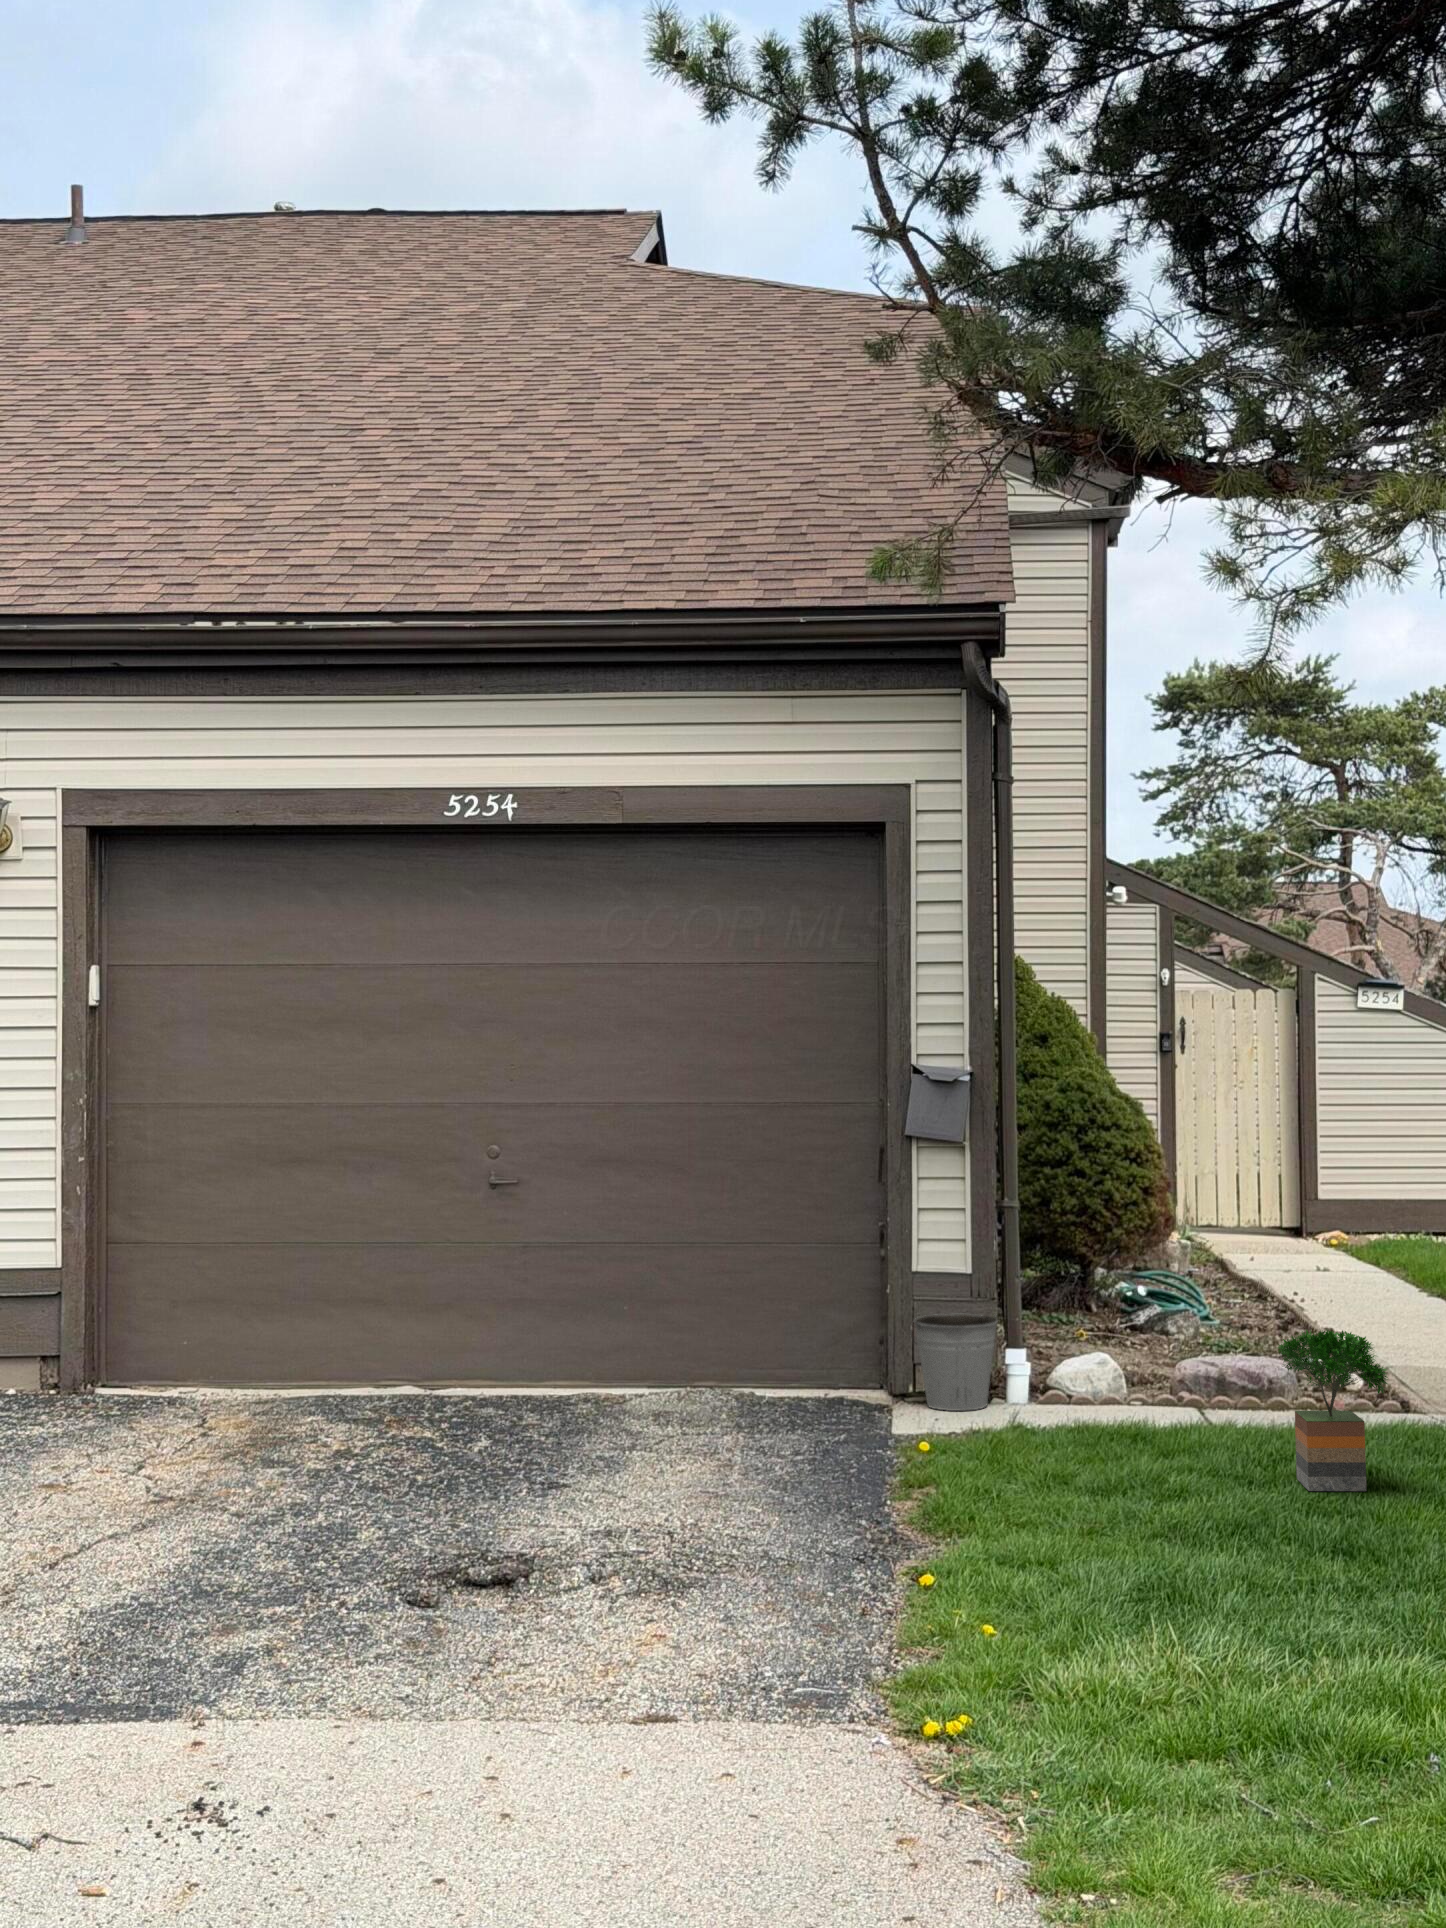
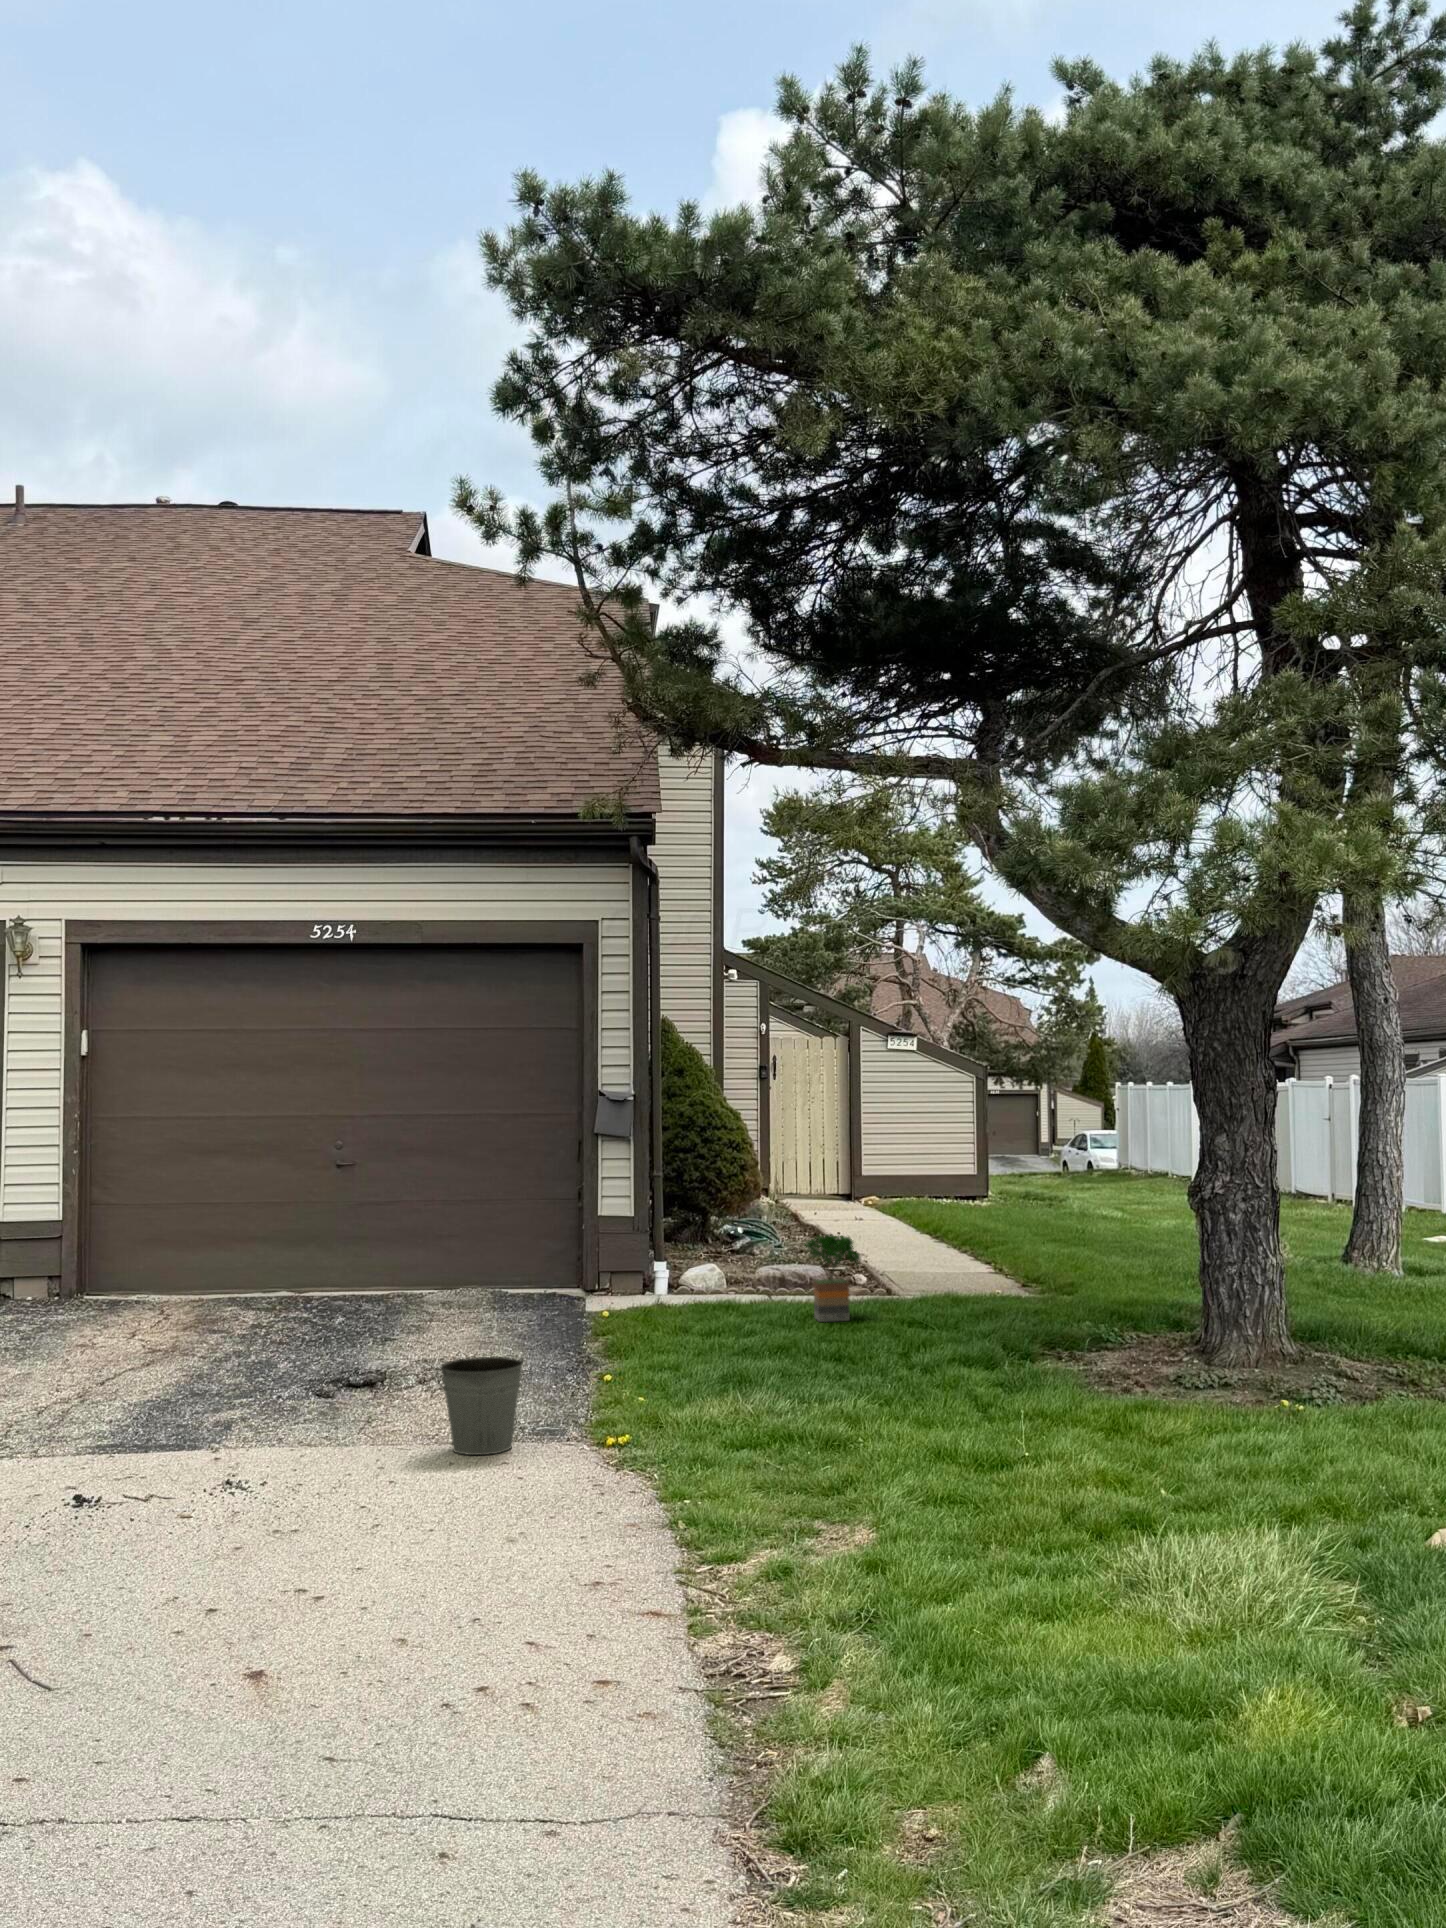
bucket: present [910,1314,997,1411] -> present [440,1357,523,1455]

